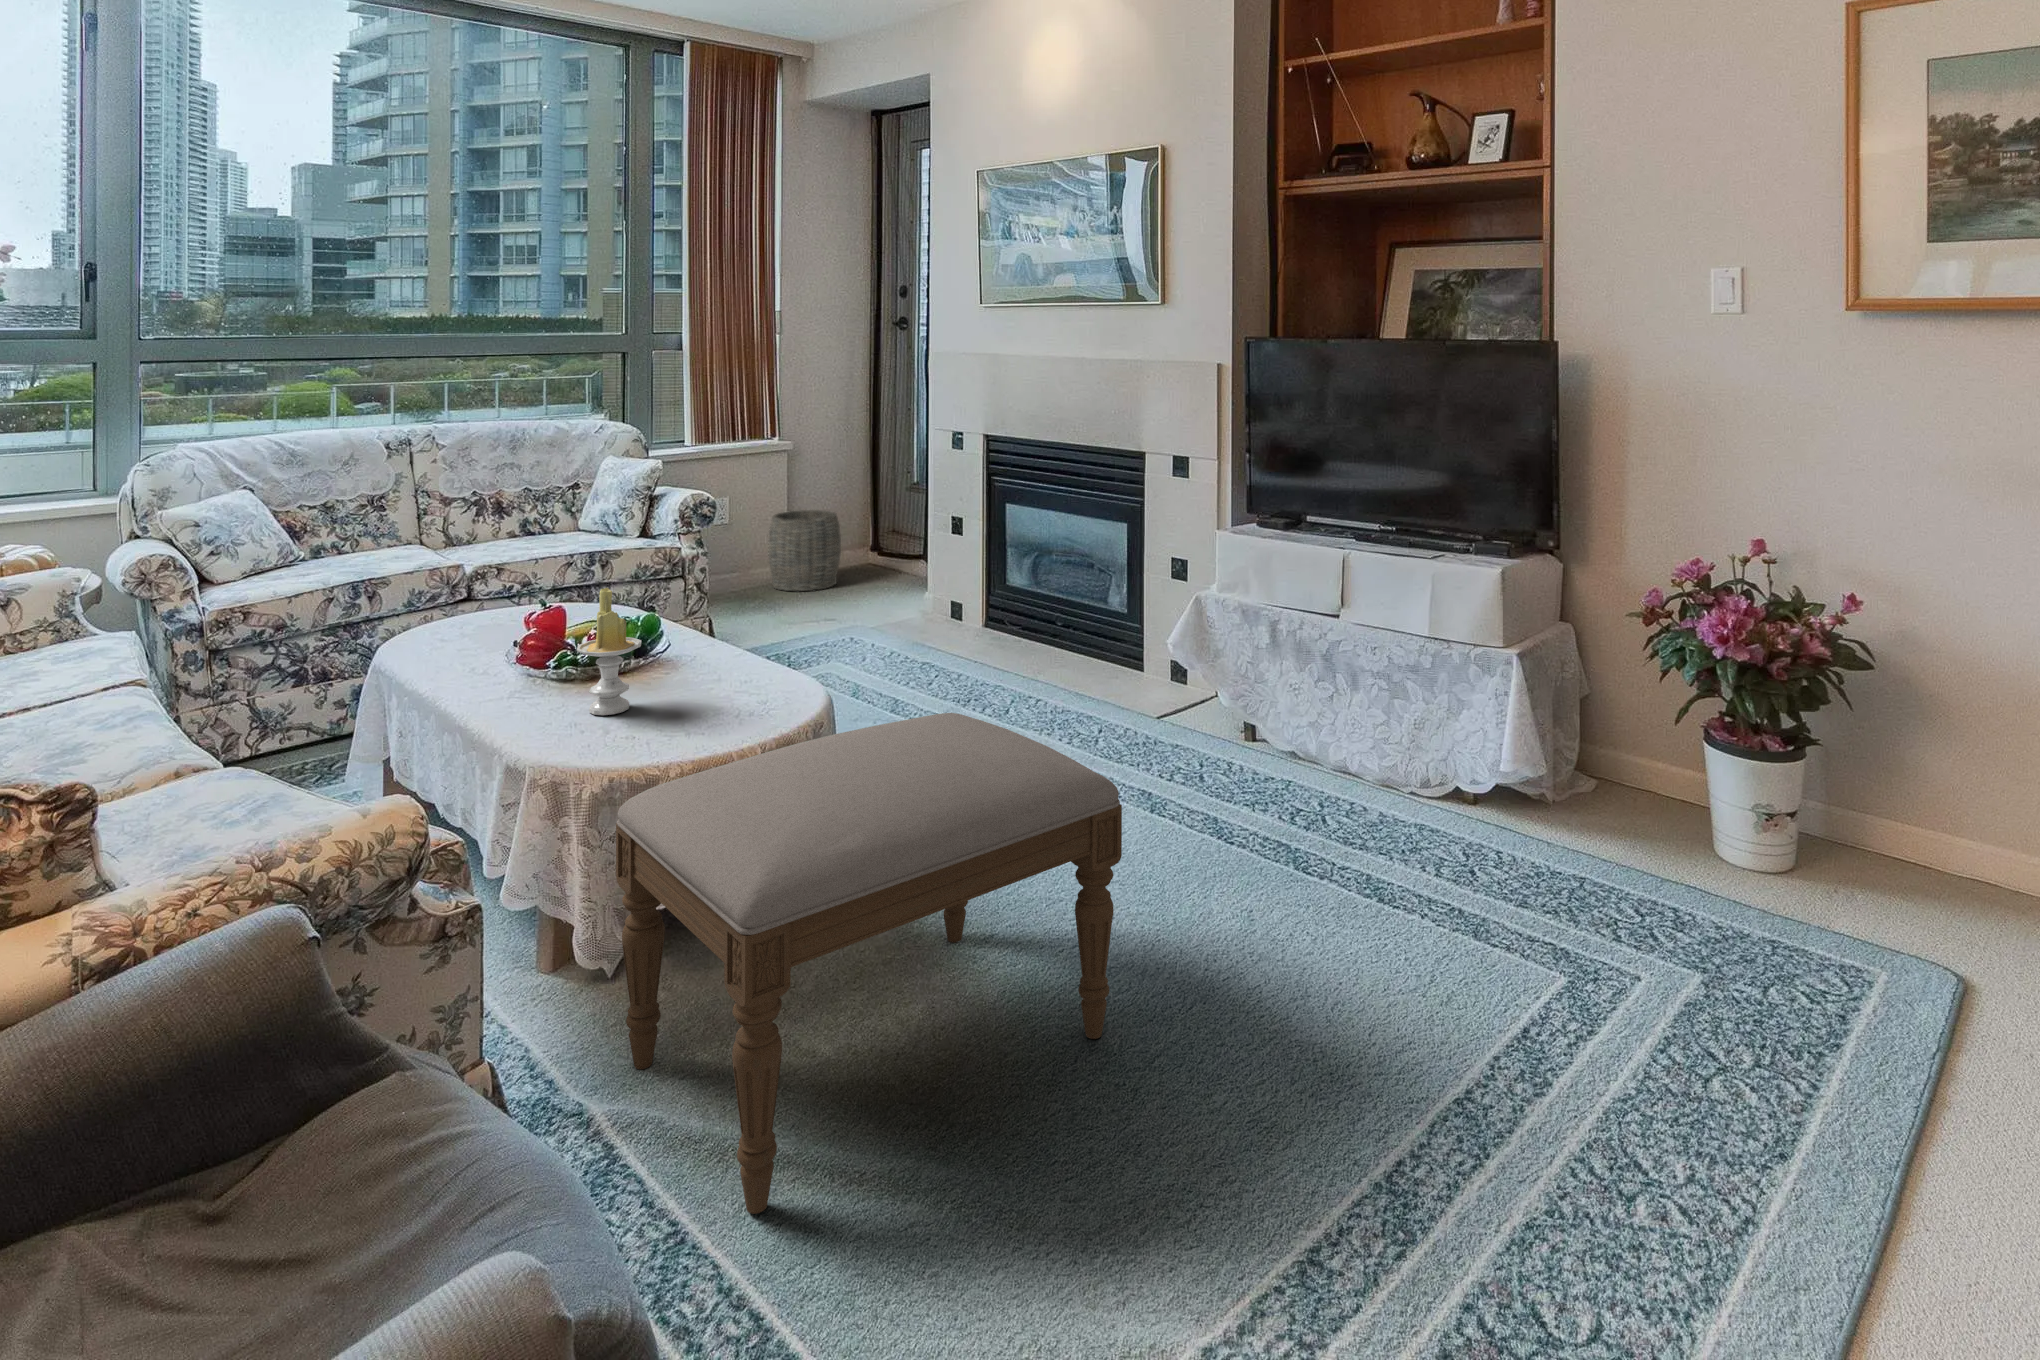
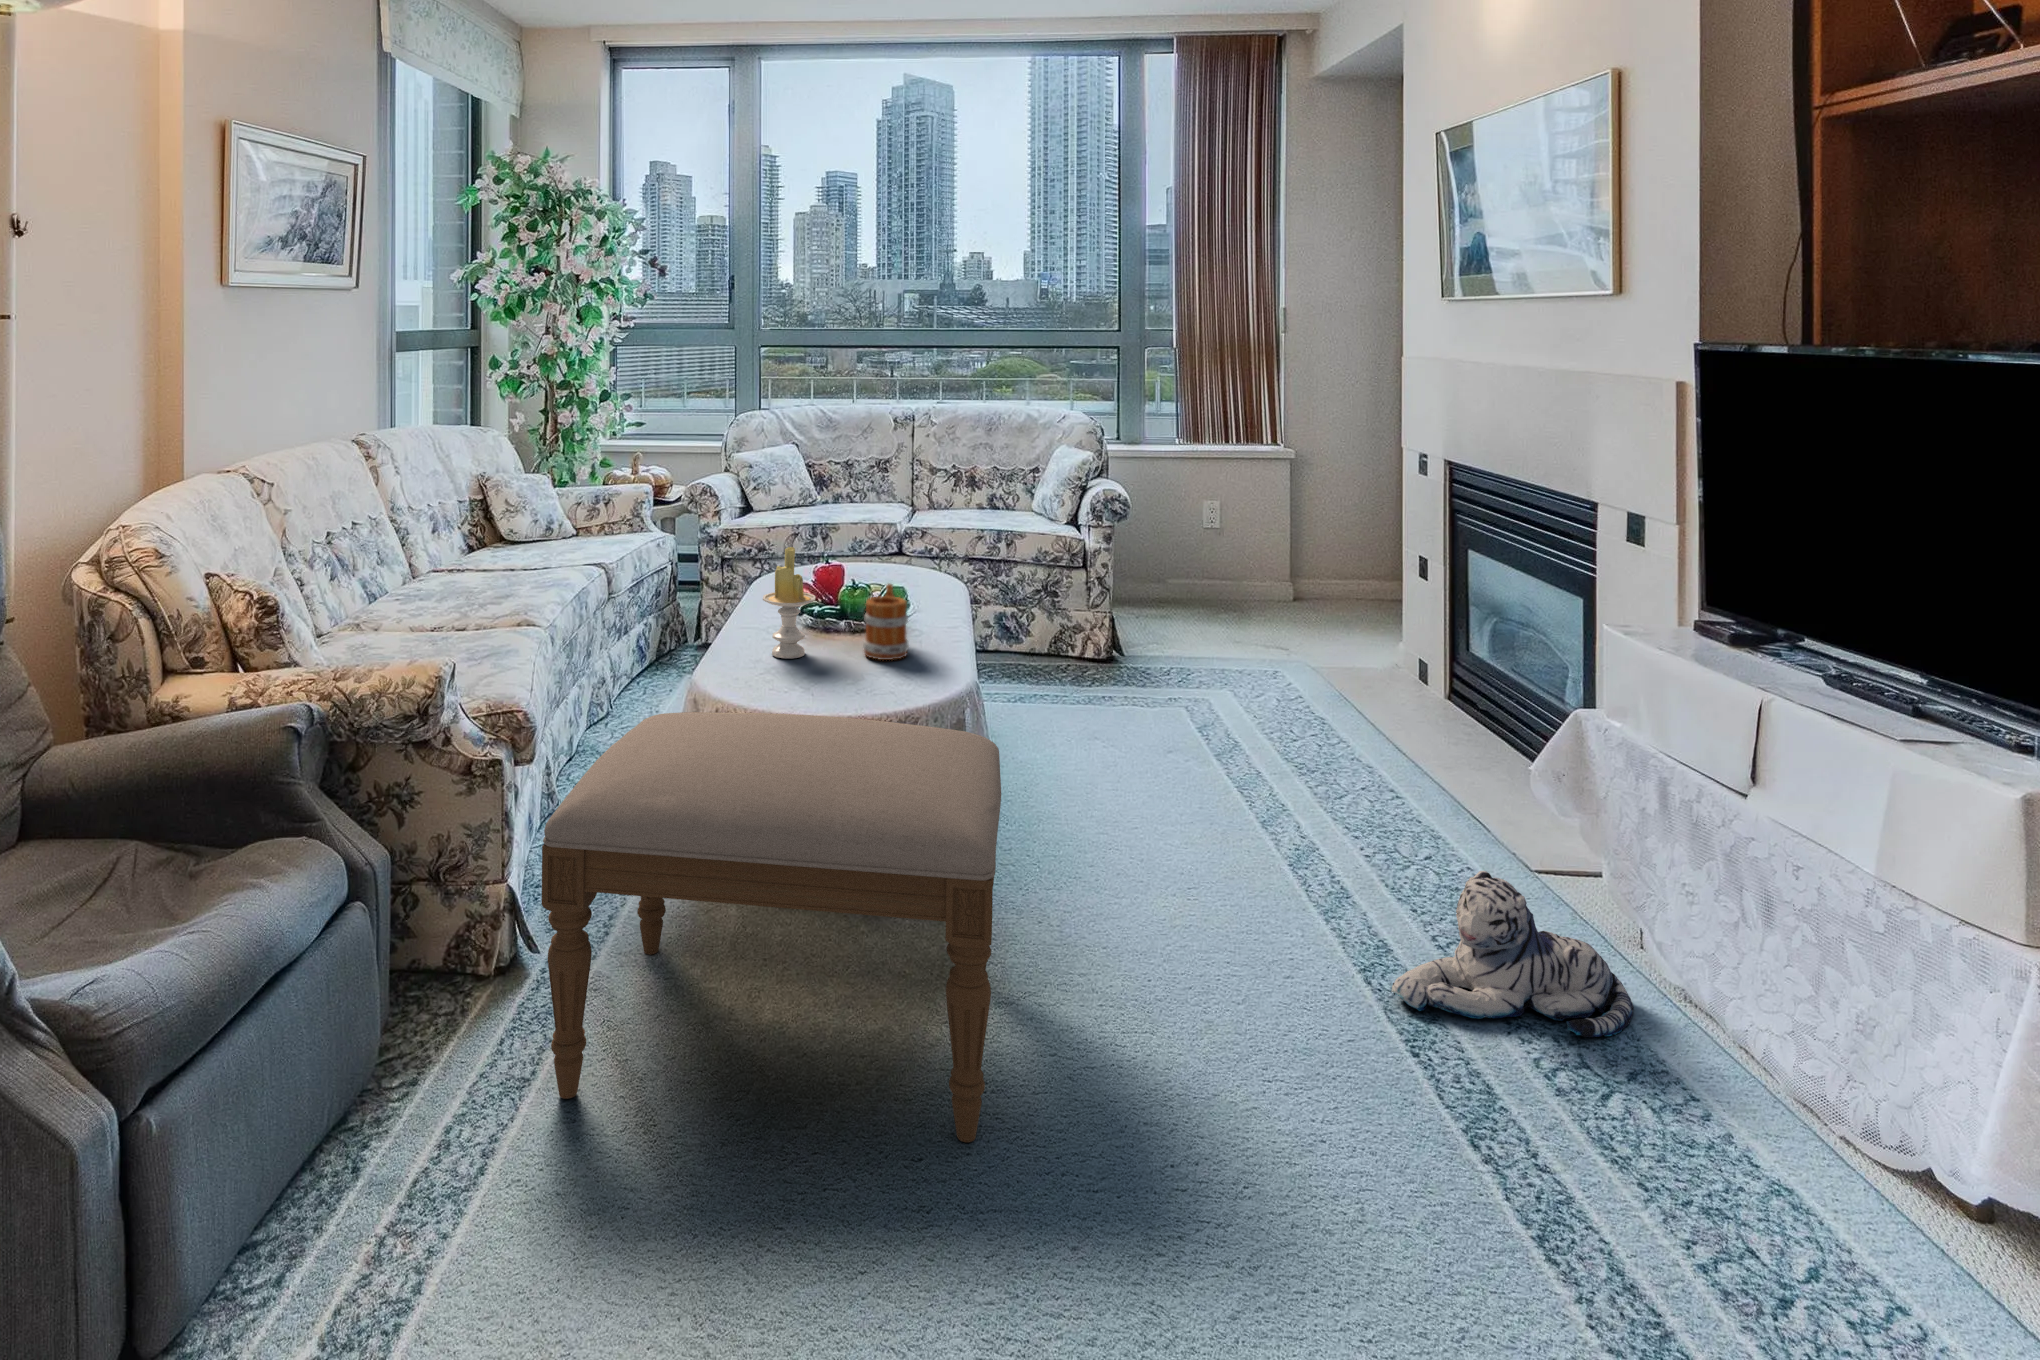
woven basket: present [769,510,841,591] -> none [1256,524,1337,613]
mug: none [683,610,737,690] -> present [863,584,908,660]
plush toy: none [1196,716,1306,827] -> present [1391,871,1634,1037]

